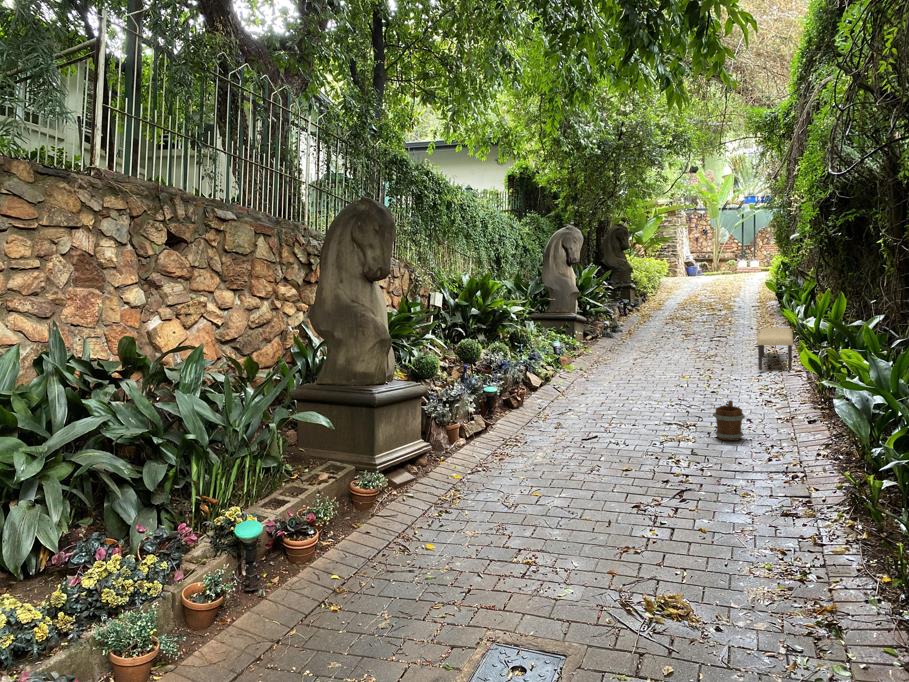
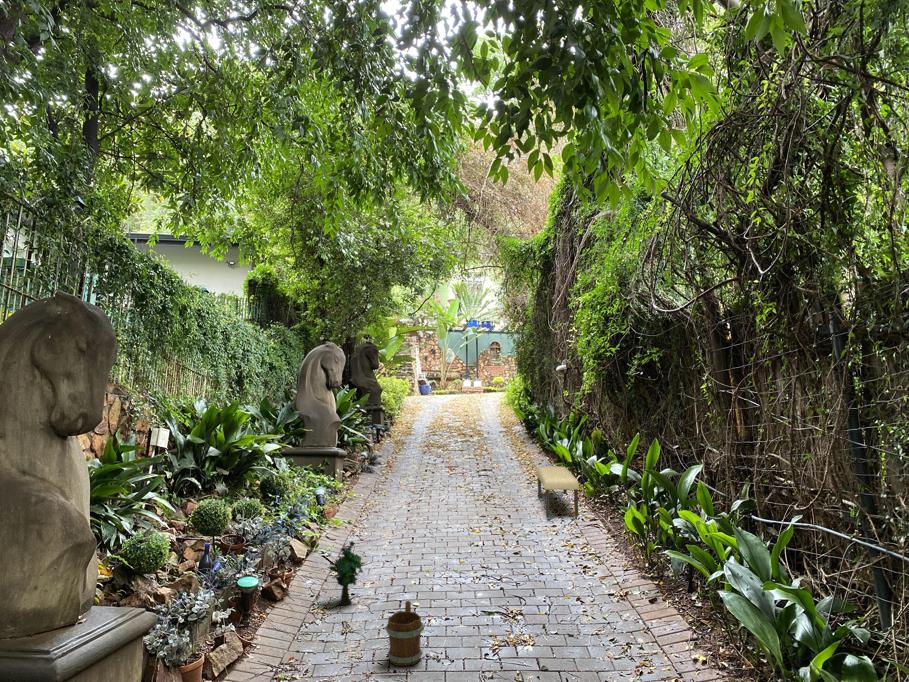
decorative plant: none [547,369,574,414] -> present [329,541,363,605]
bucket: present [713,400,745,441] -> present [385,601,424,666]

